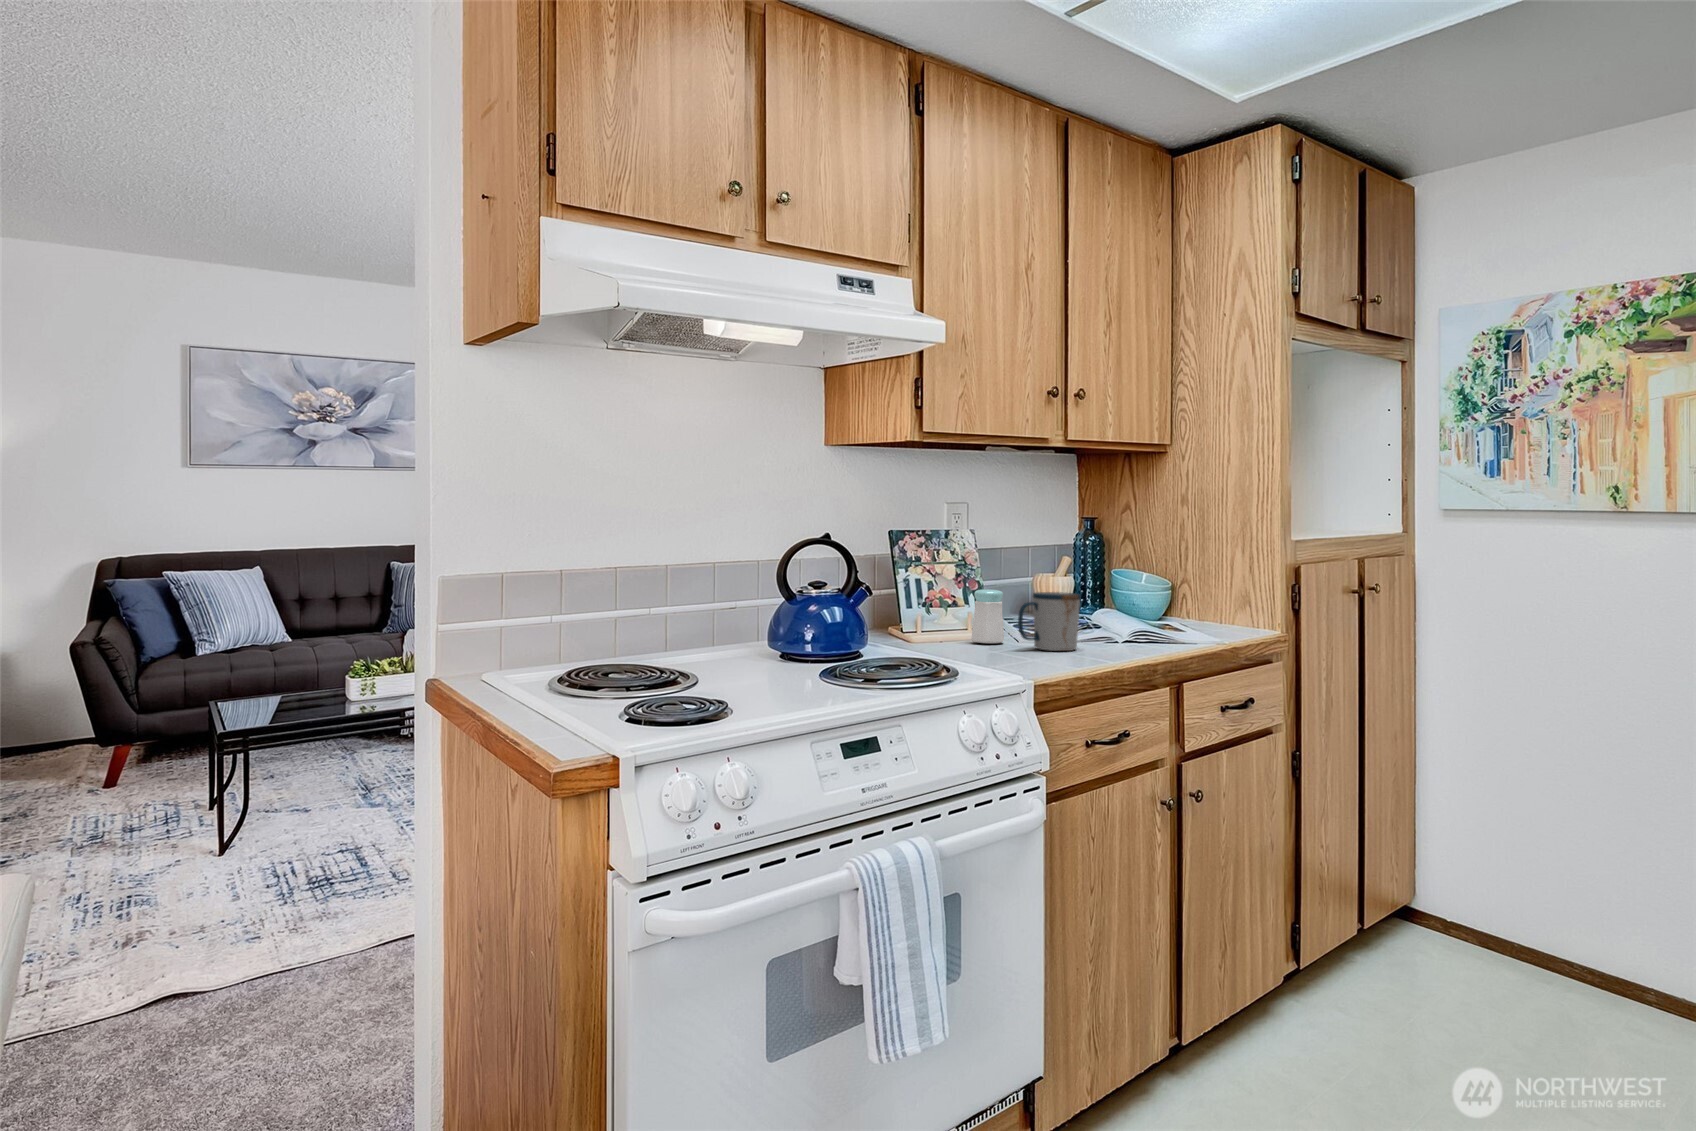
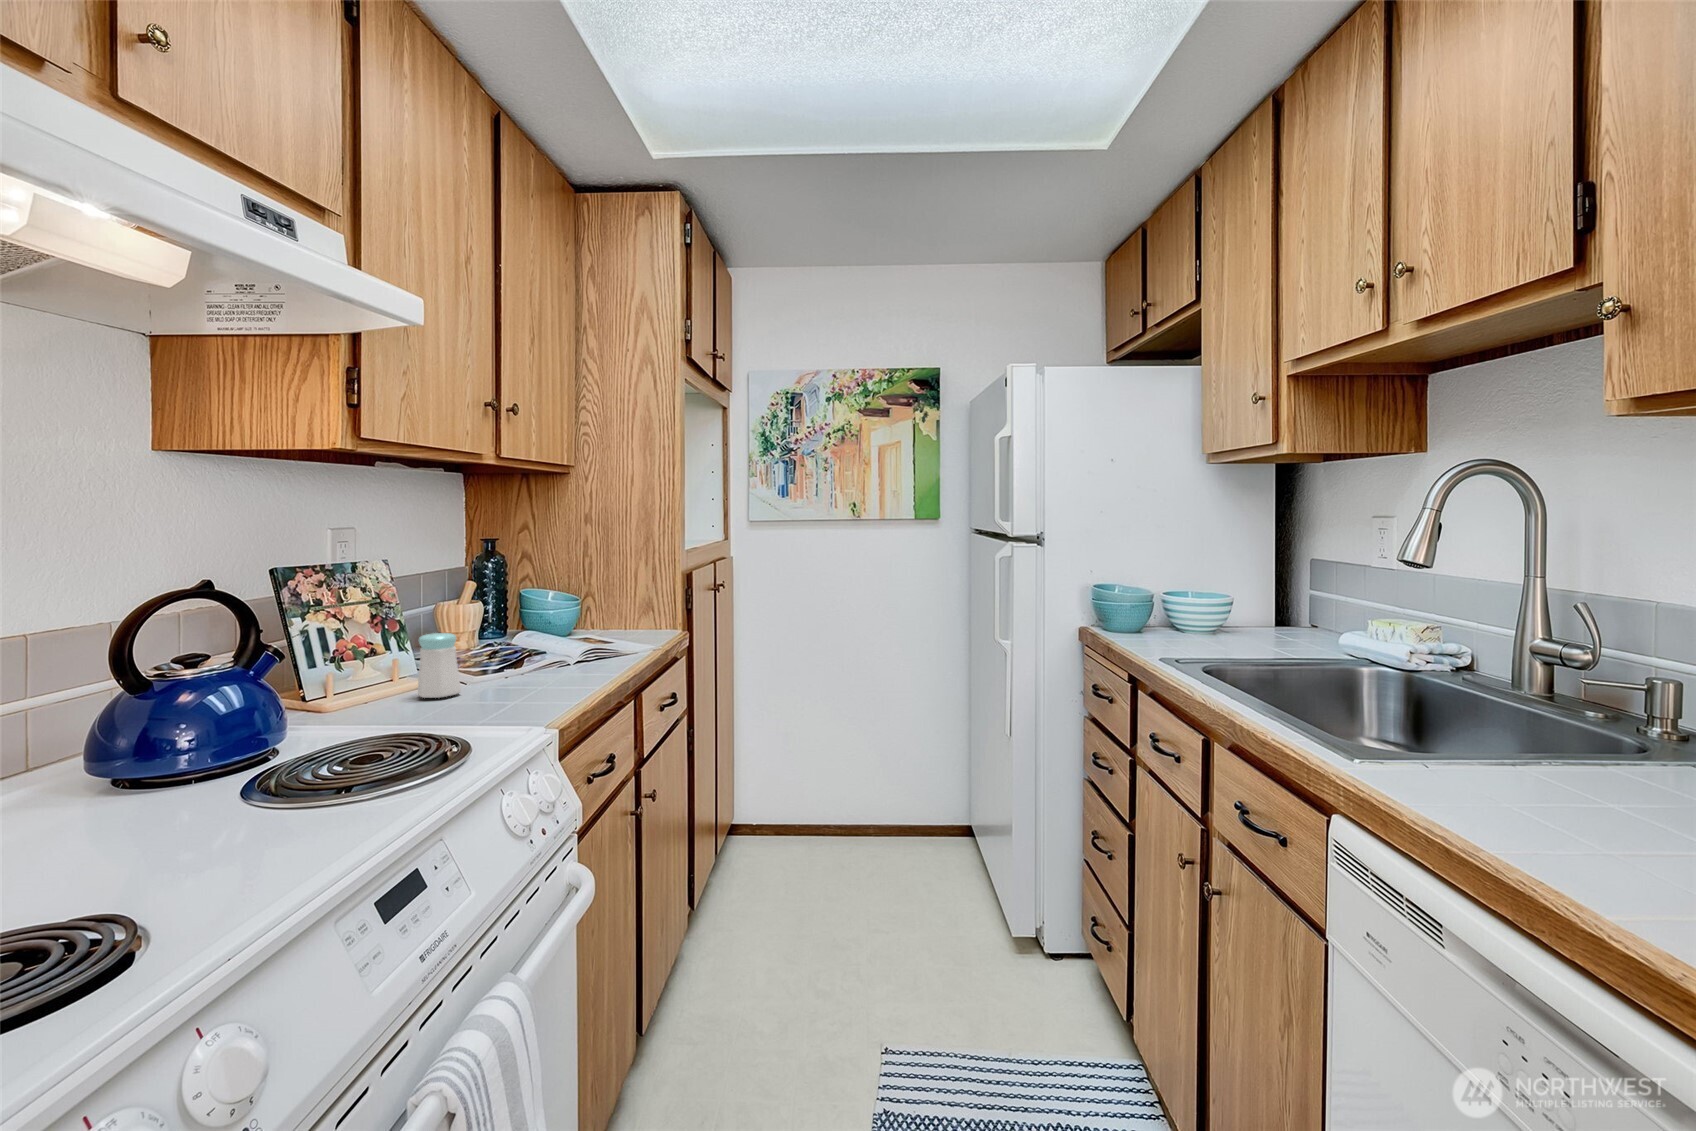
mug: present [1018,592,1081,651] -> none [494,629,560,697]

